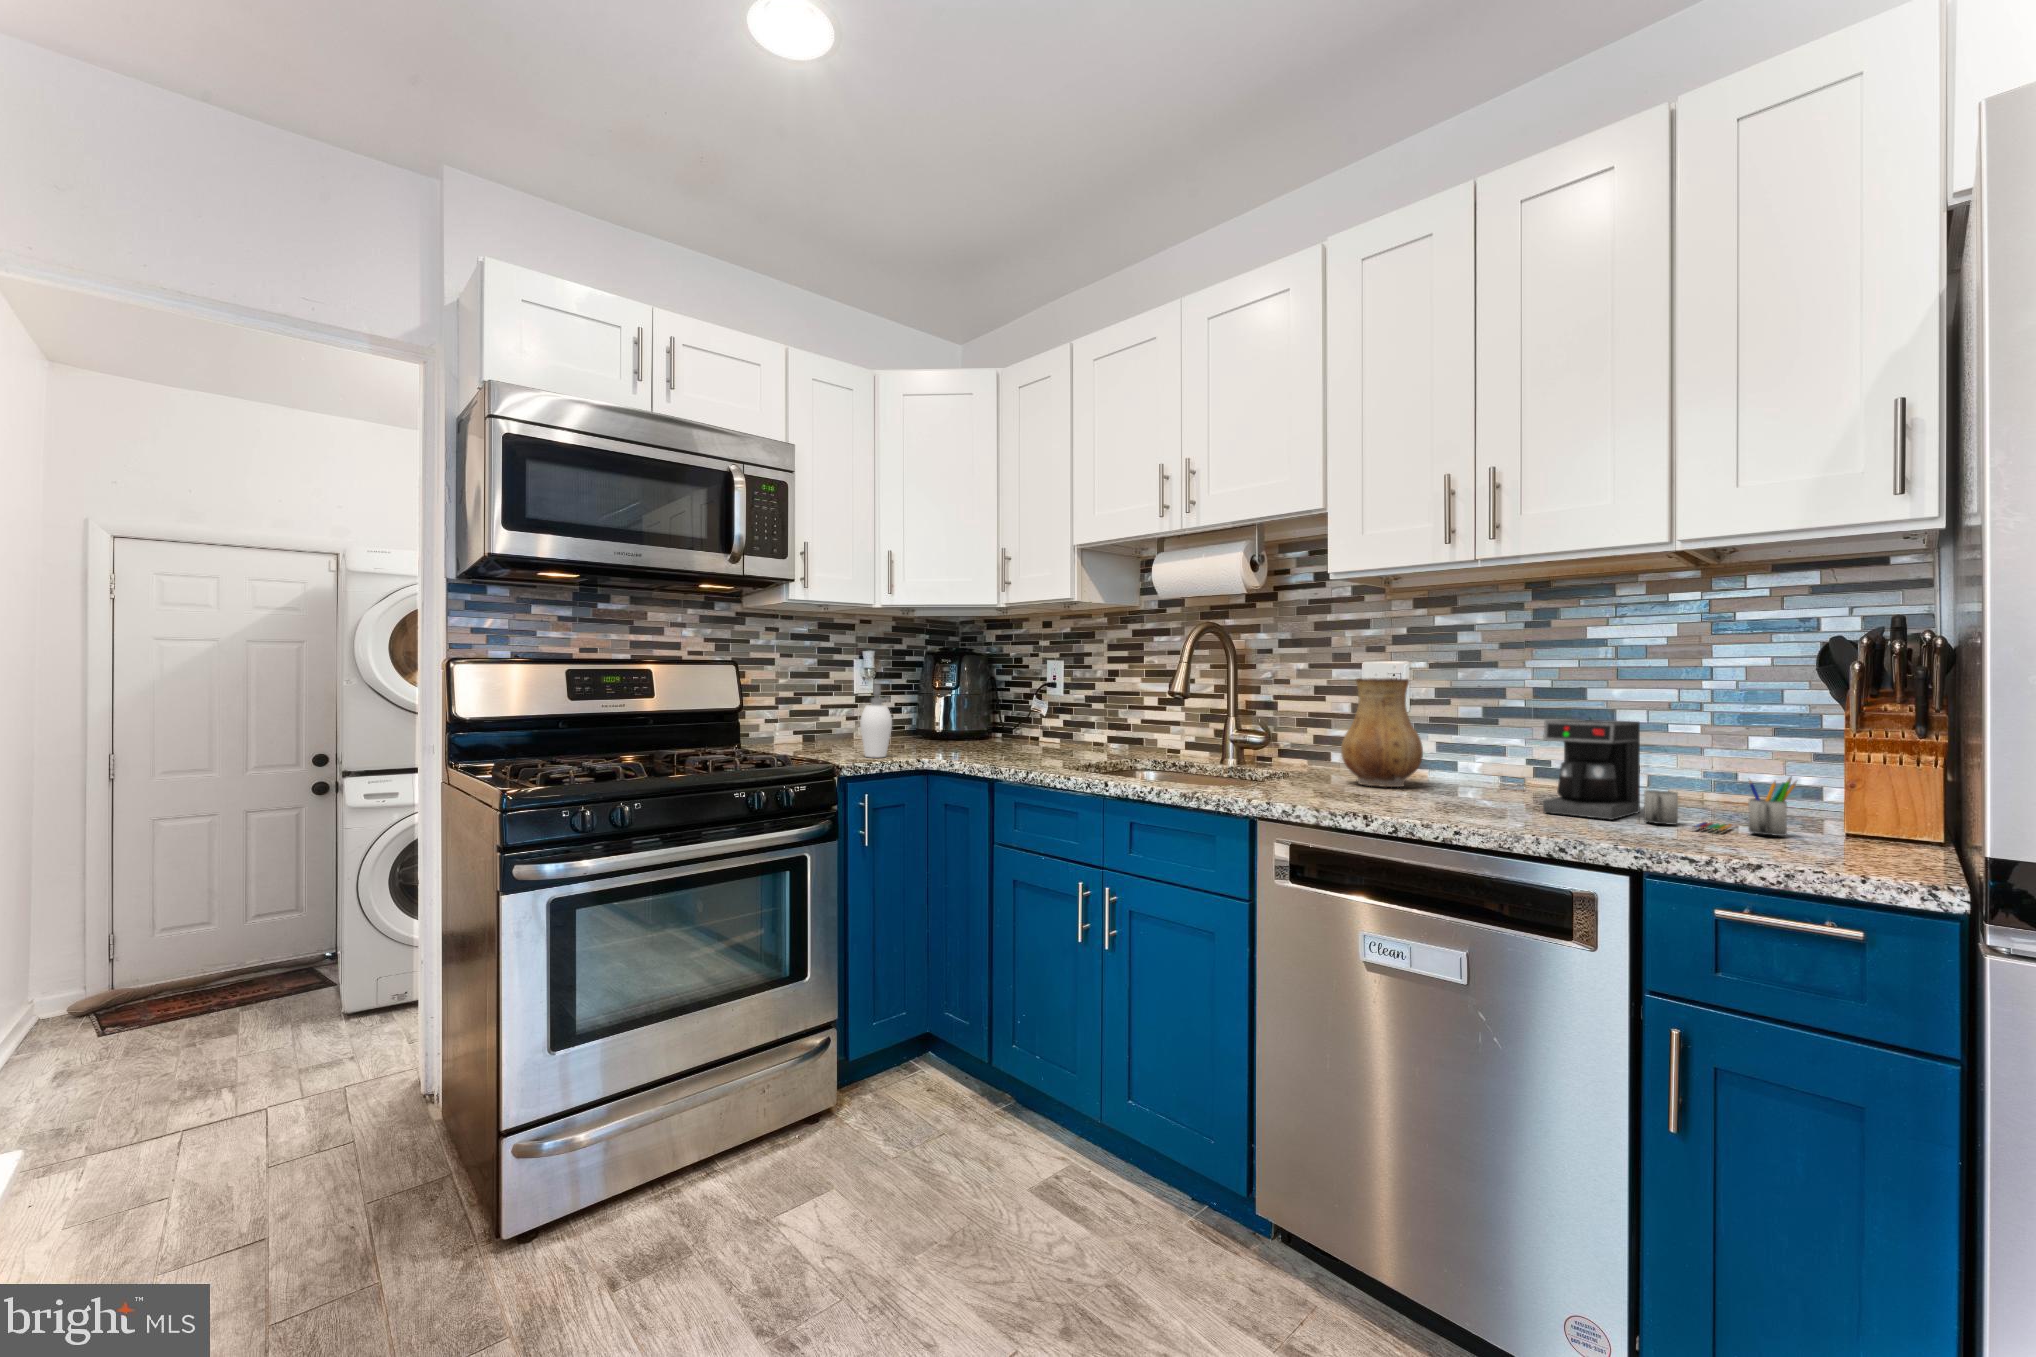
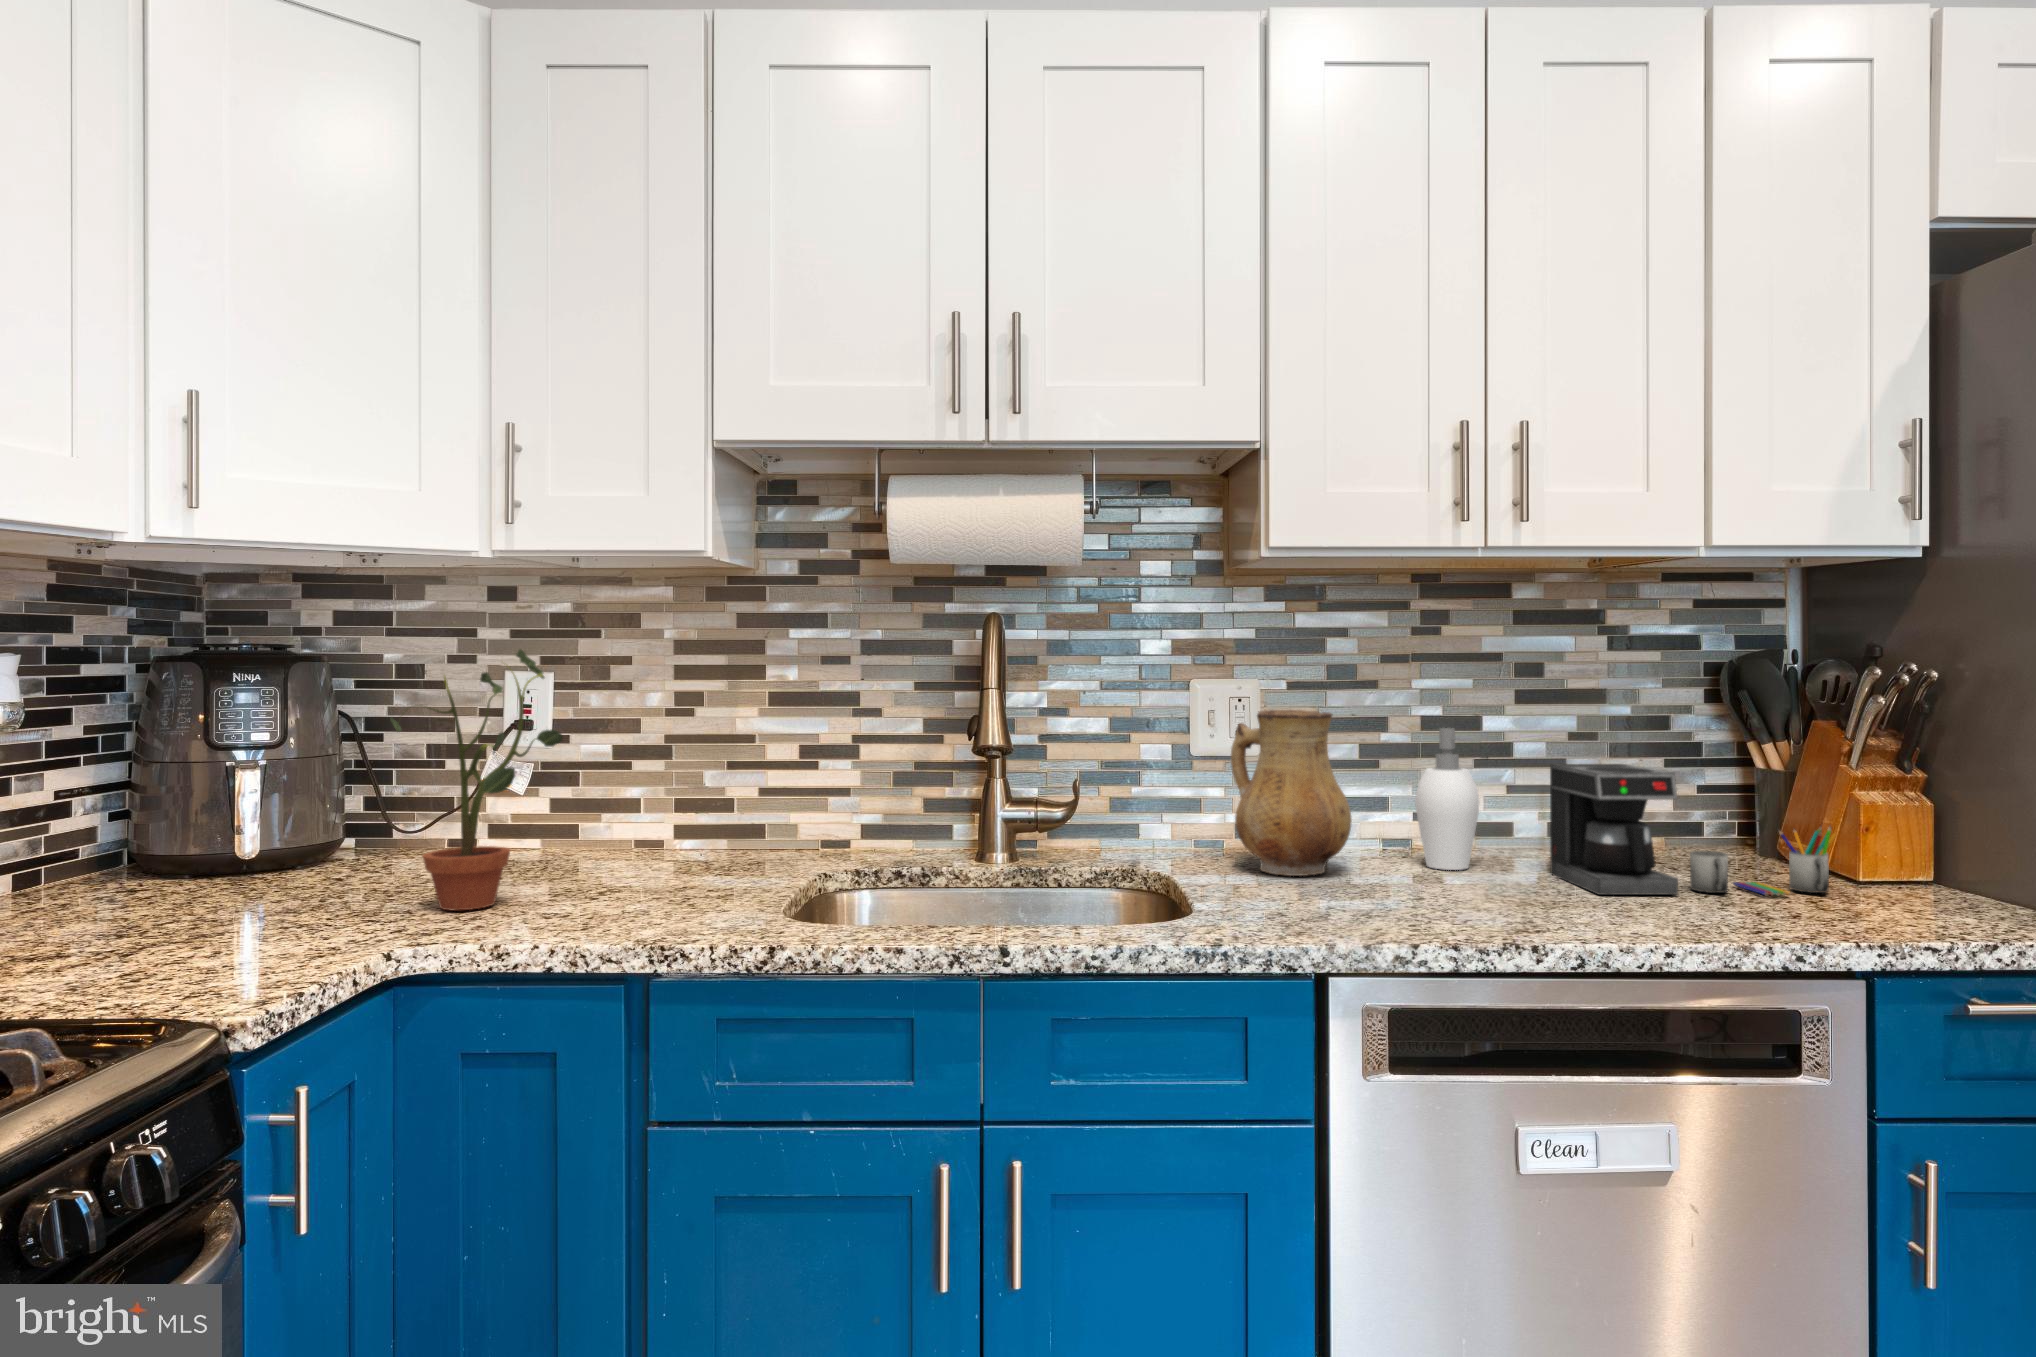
potted plant: none [945,647,1031,755] -> present [390,649,563,910]
soap dispenser: present [860,684,892,757] -> present [1415,728,1479,870]

